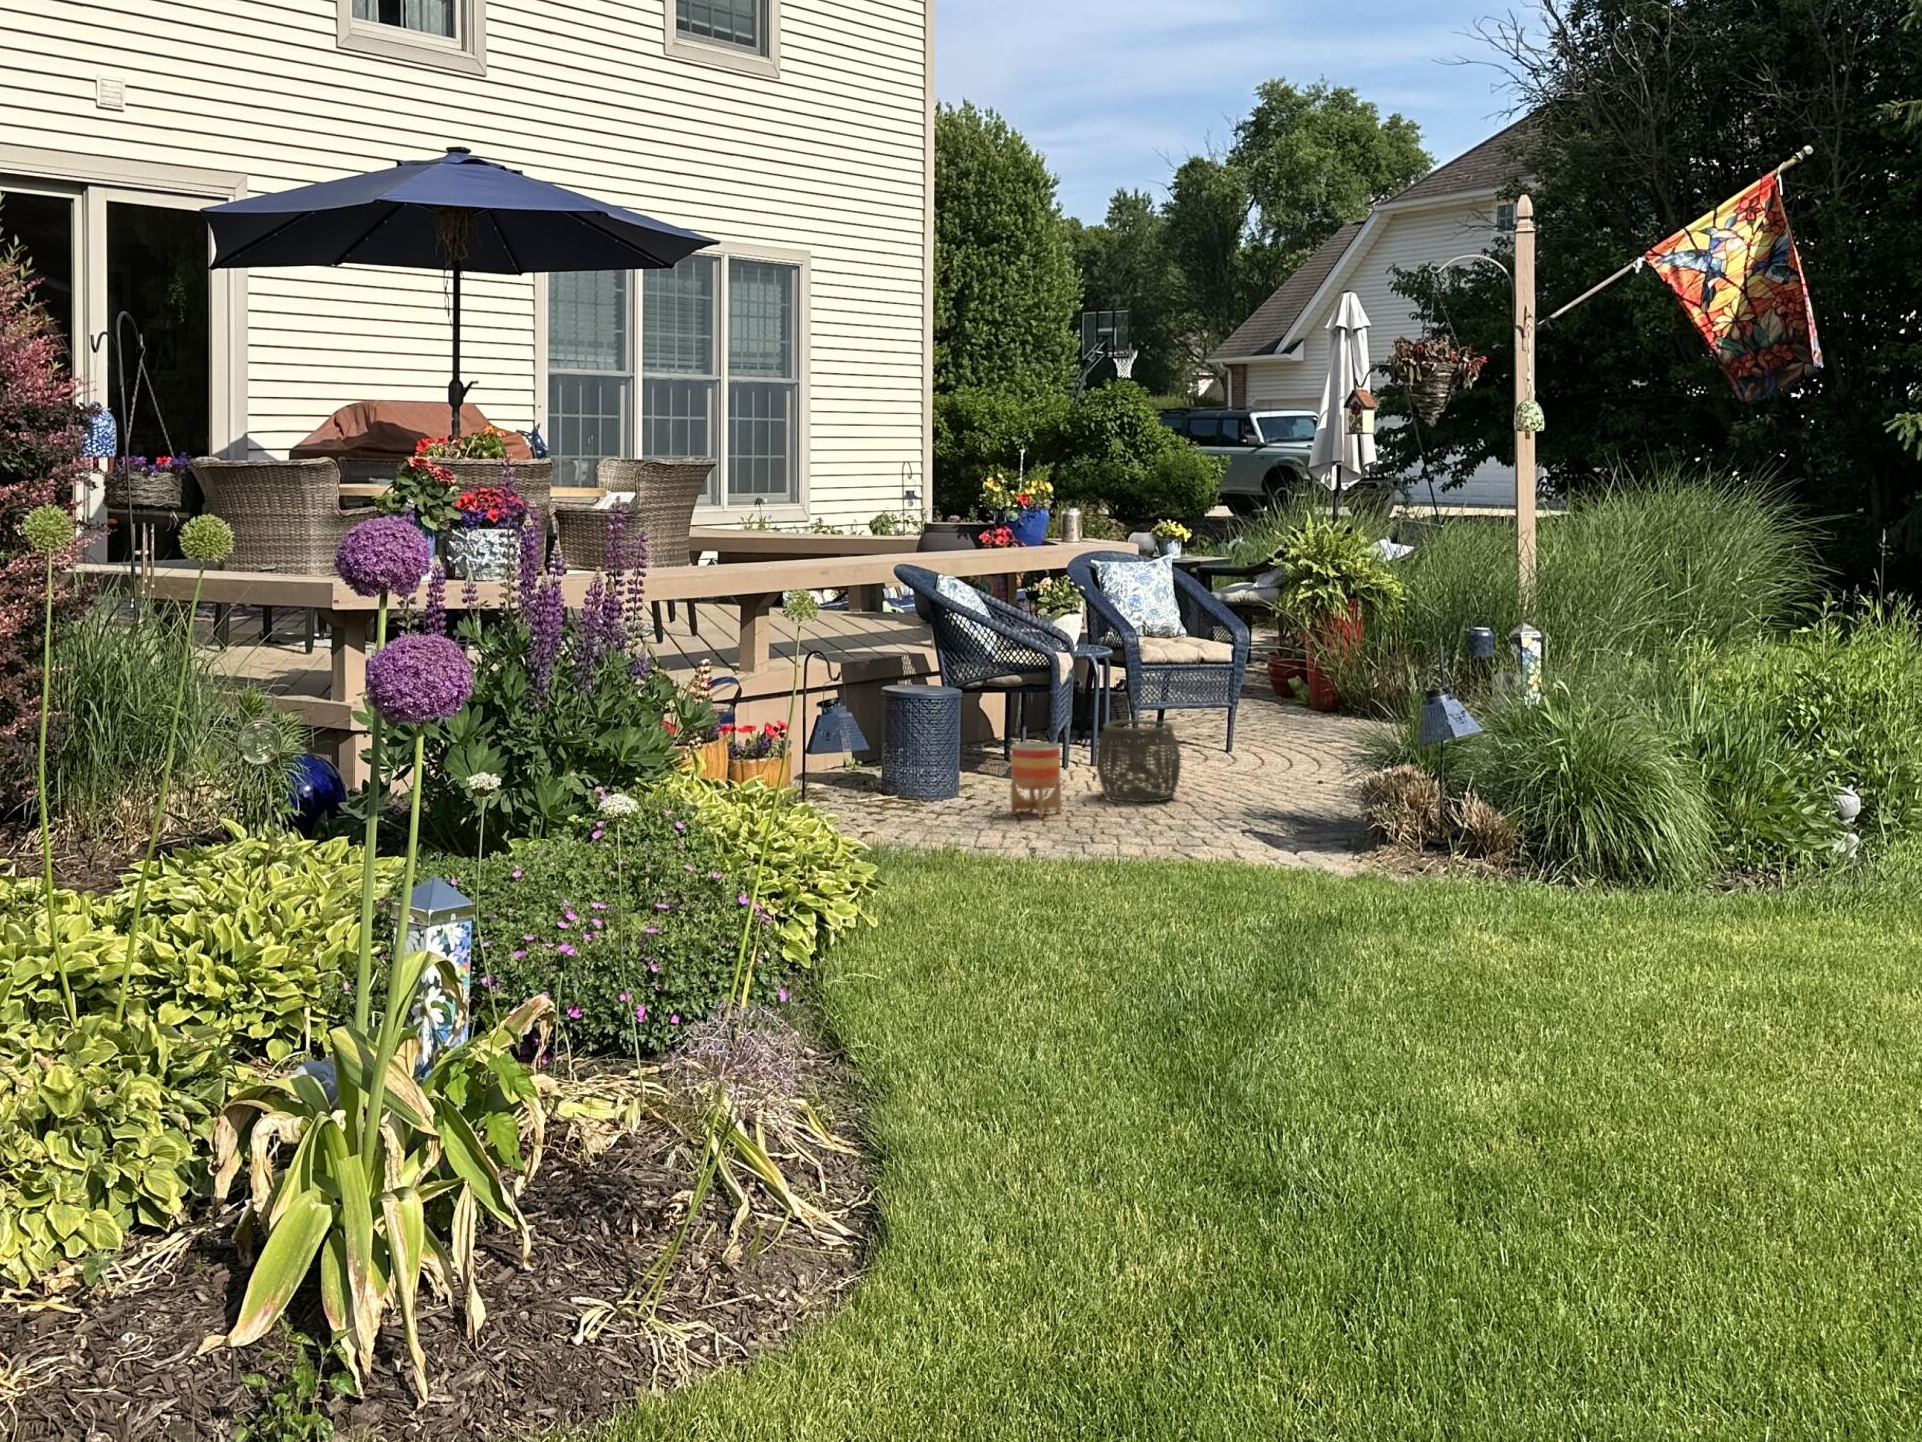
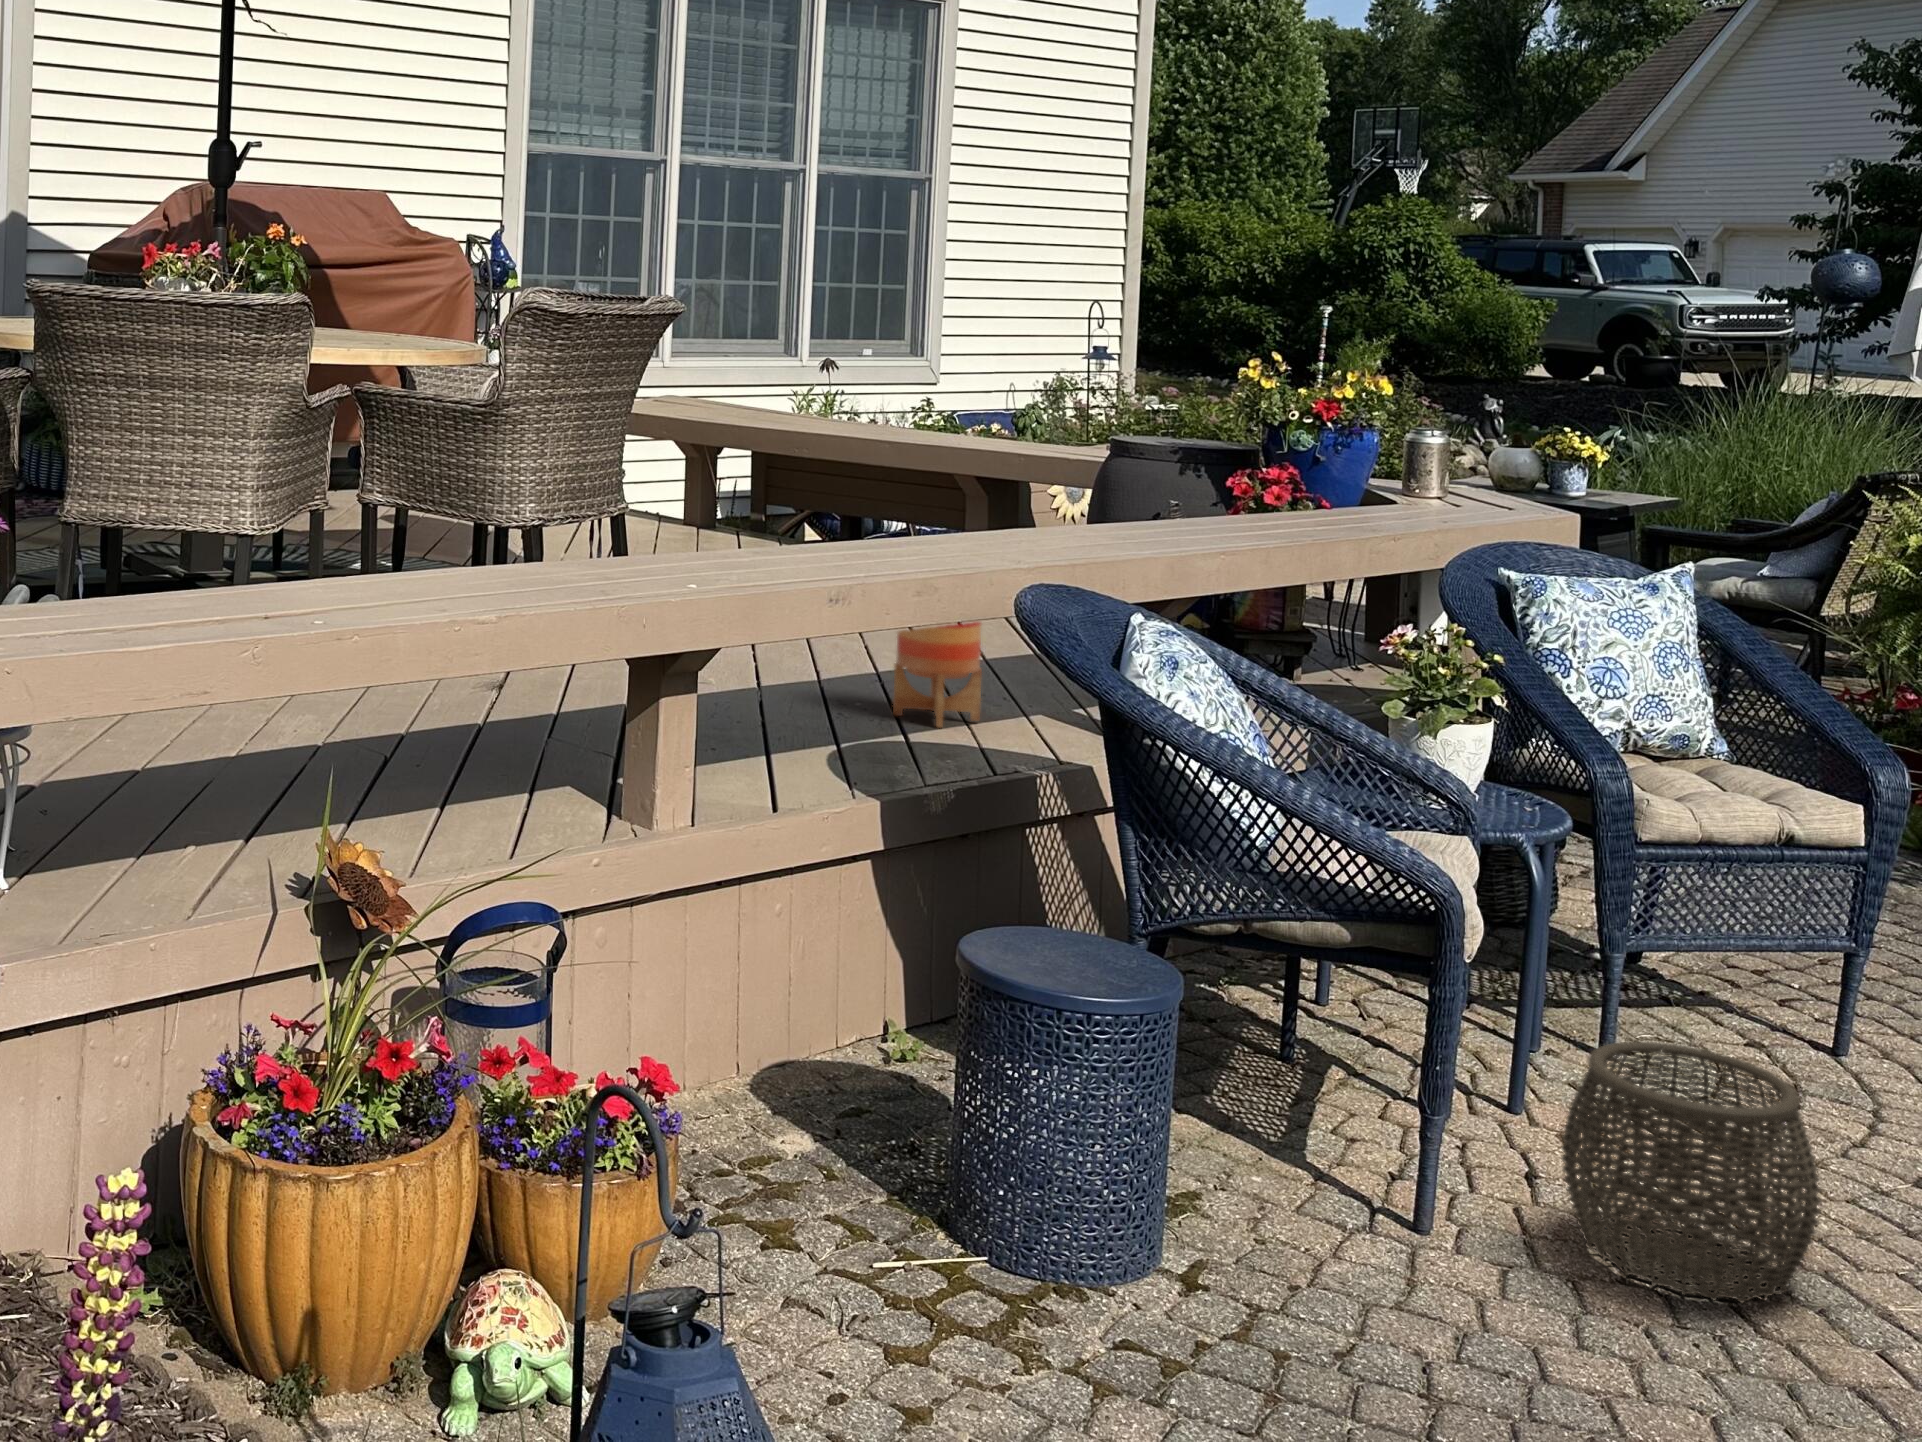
planter: present [1011,742,1062,818] -> present [893,622,982,727]

